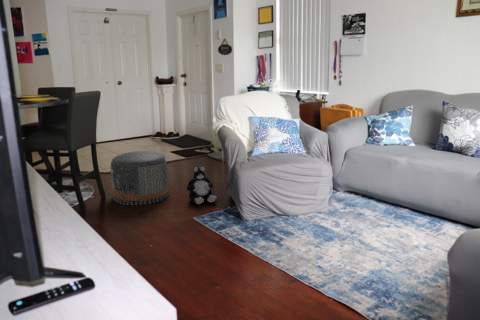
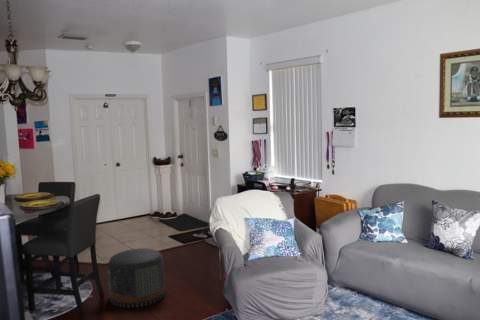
plush toy: present [187,167,216,204] -> none [183,266,213,306]

